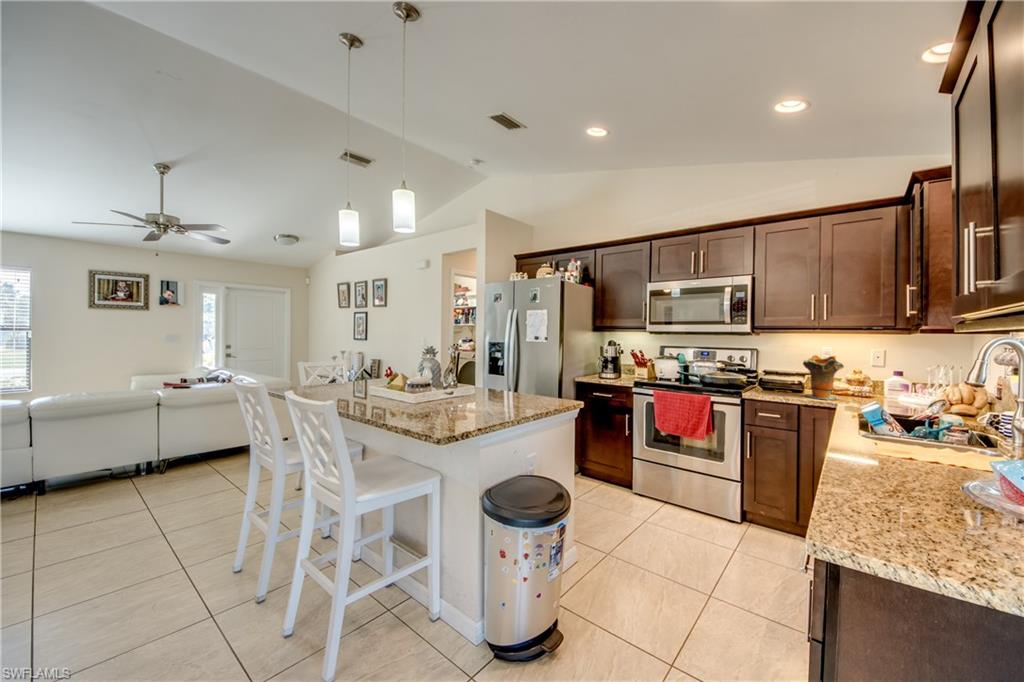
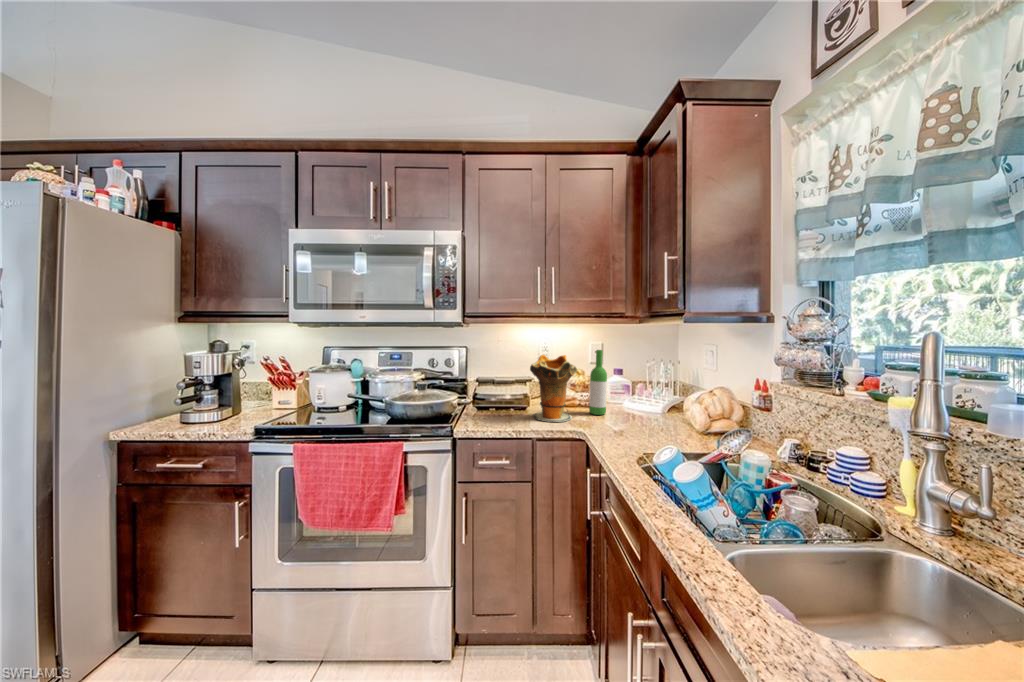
wine bottle: none [858,353,876,401] -> present [589,350,607,415]

